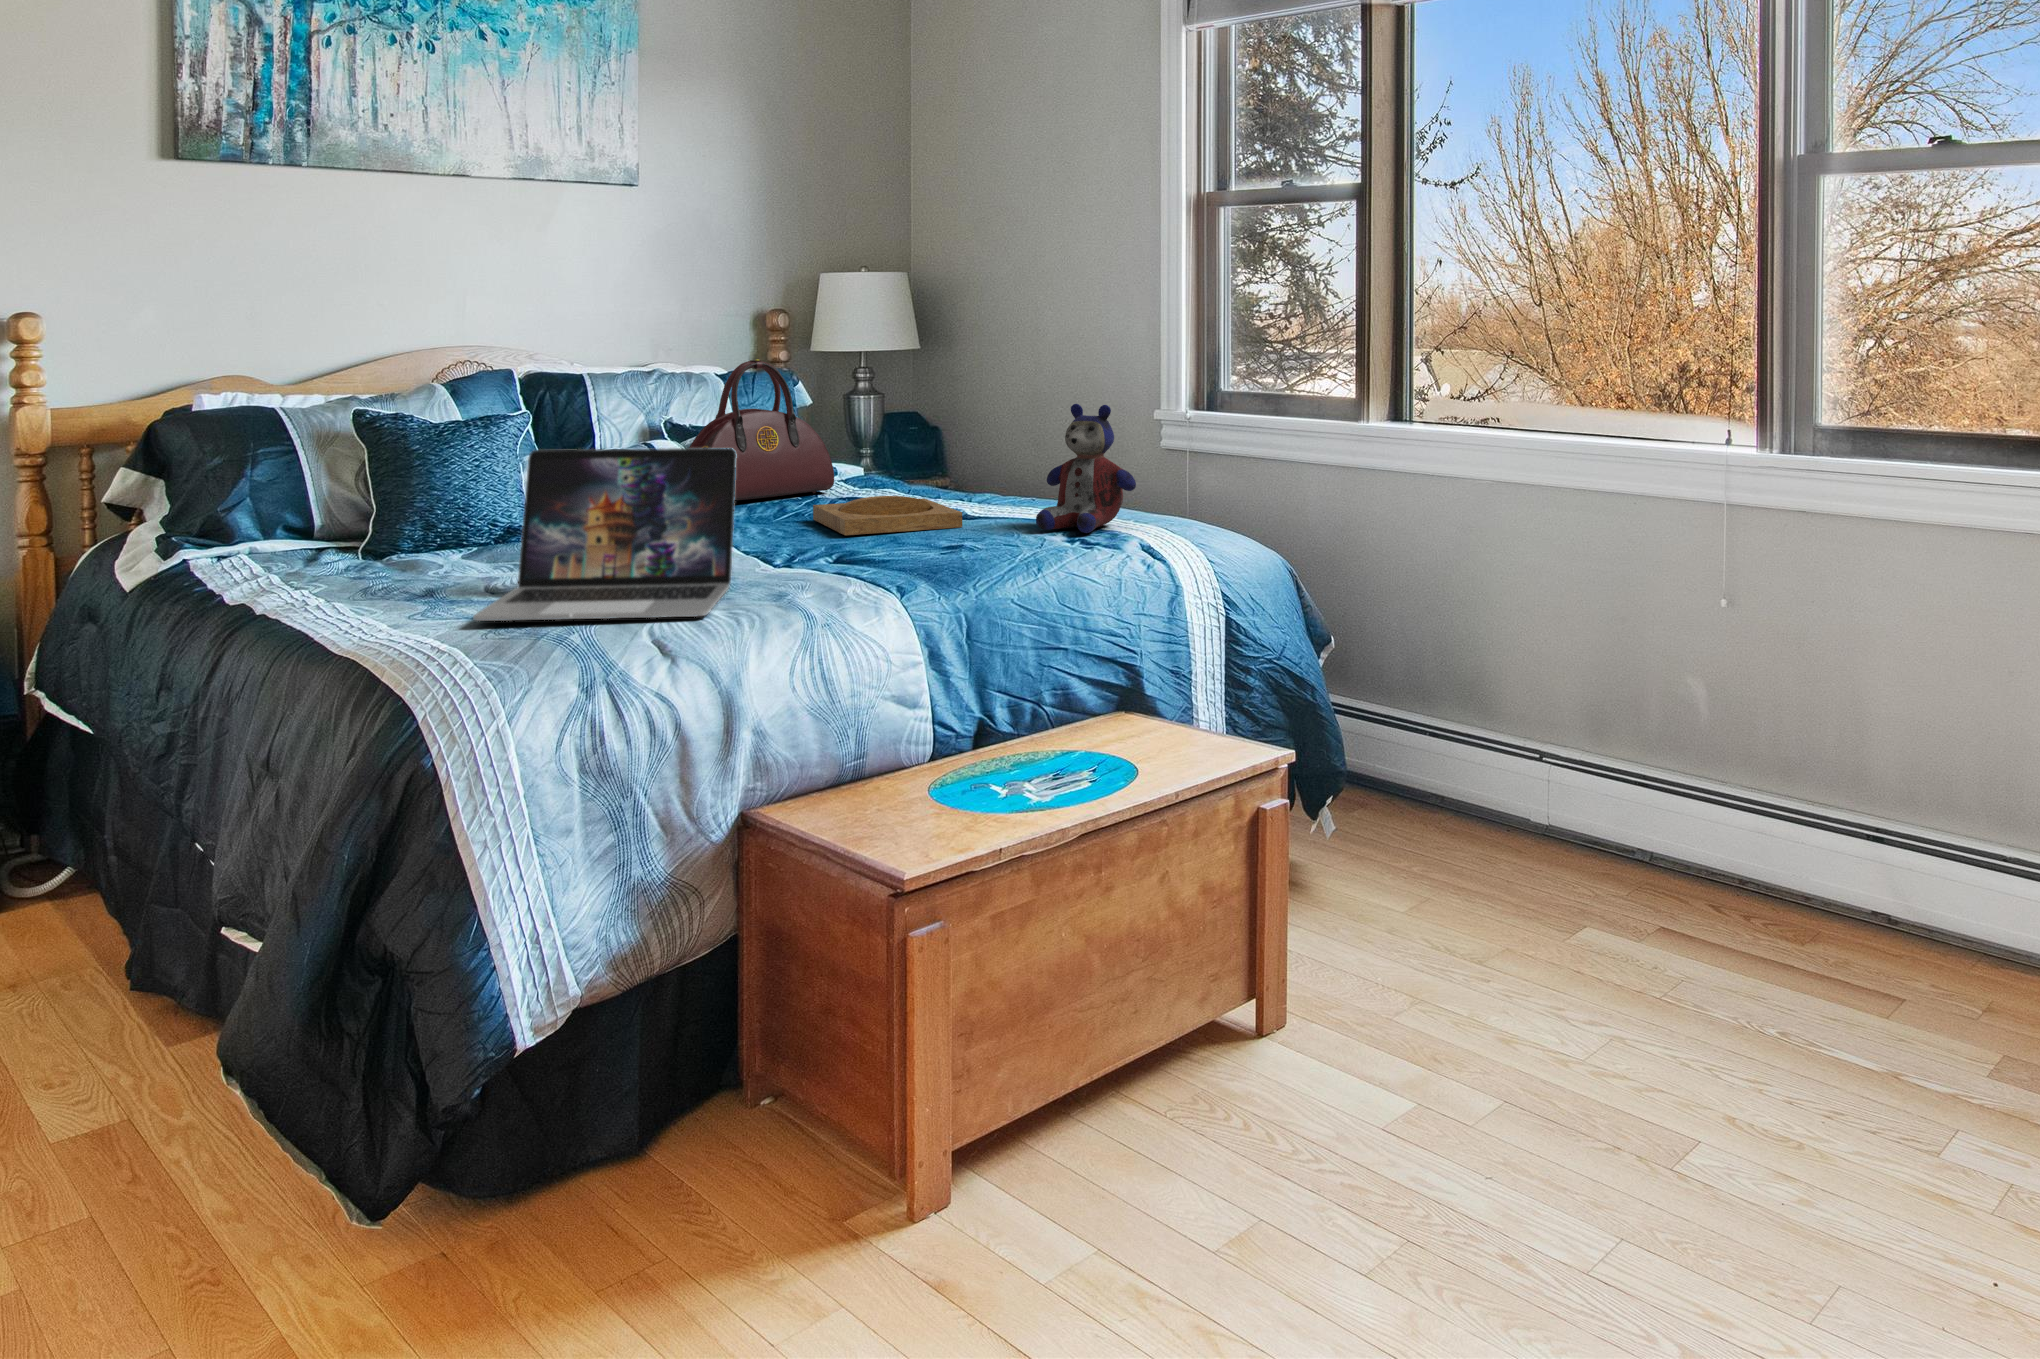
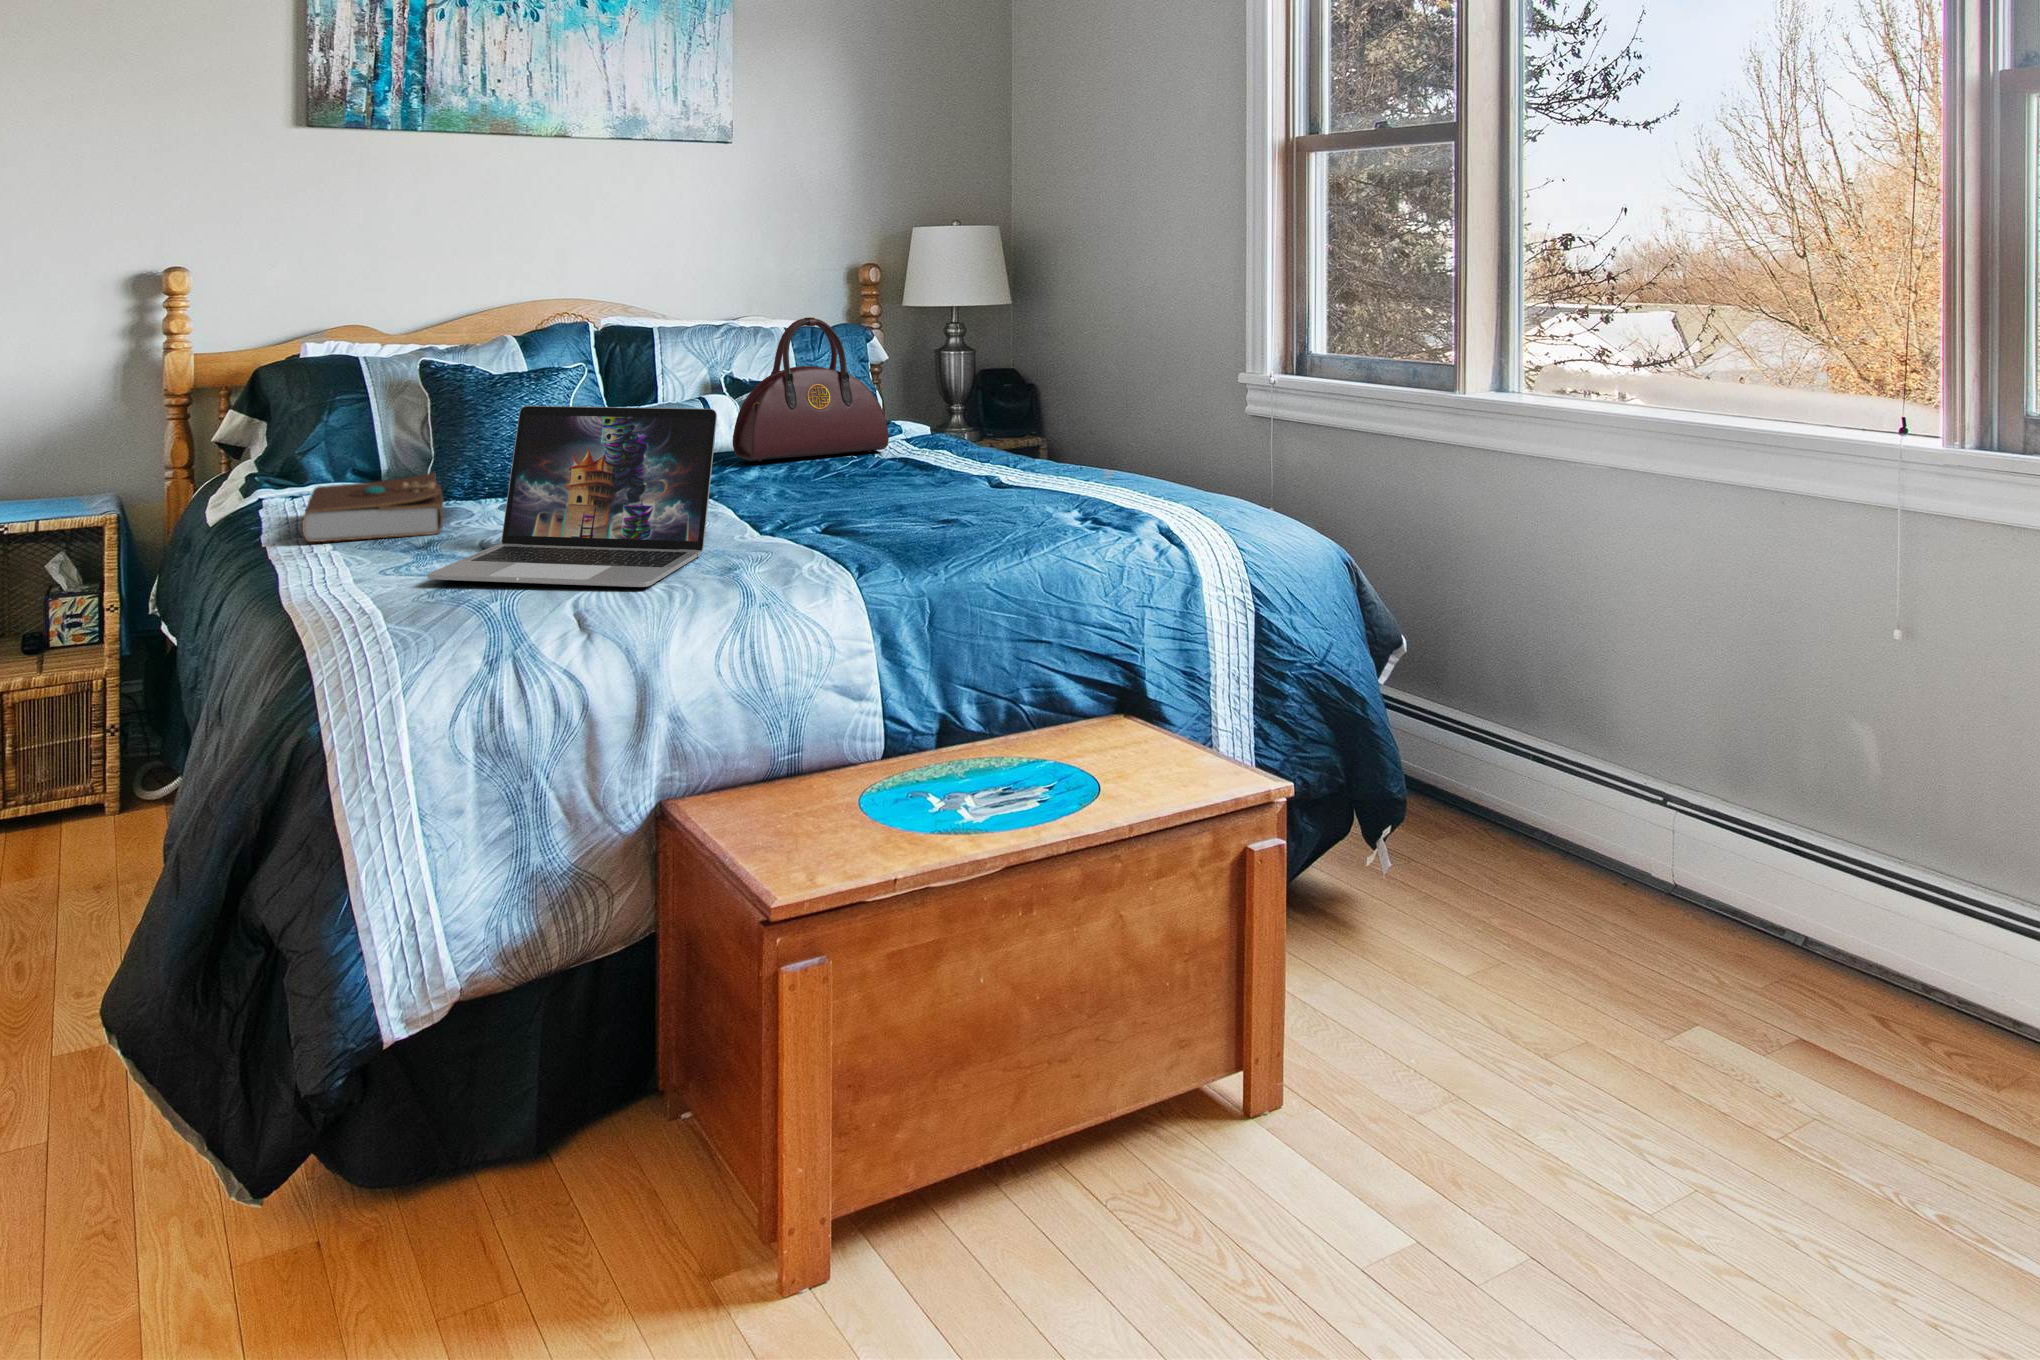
stuffed bear: present [1036,404,1136,533] -> none [1056,369,1166,509]
tray: present [813,496,962,535] -> none [844,461,985,500]
book: none [265,524,434,597] -> present [302,473,443,542]

